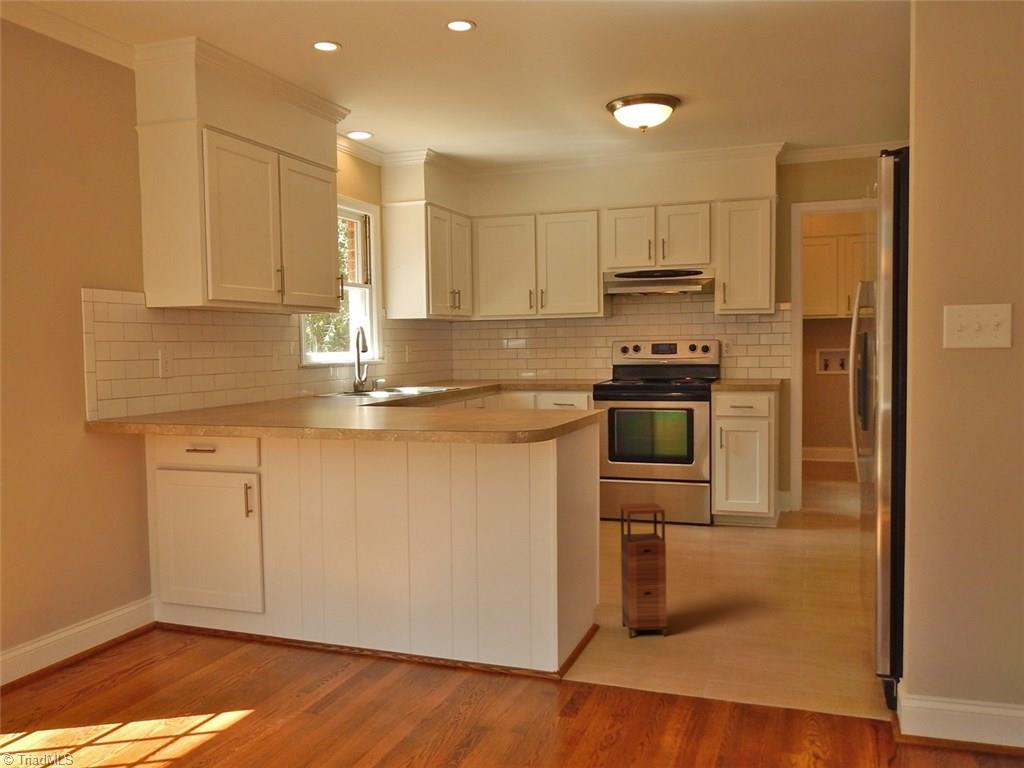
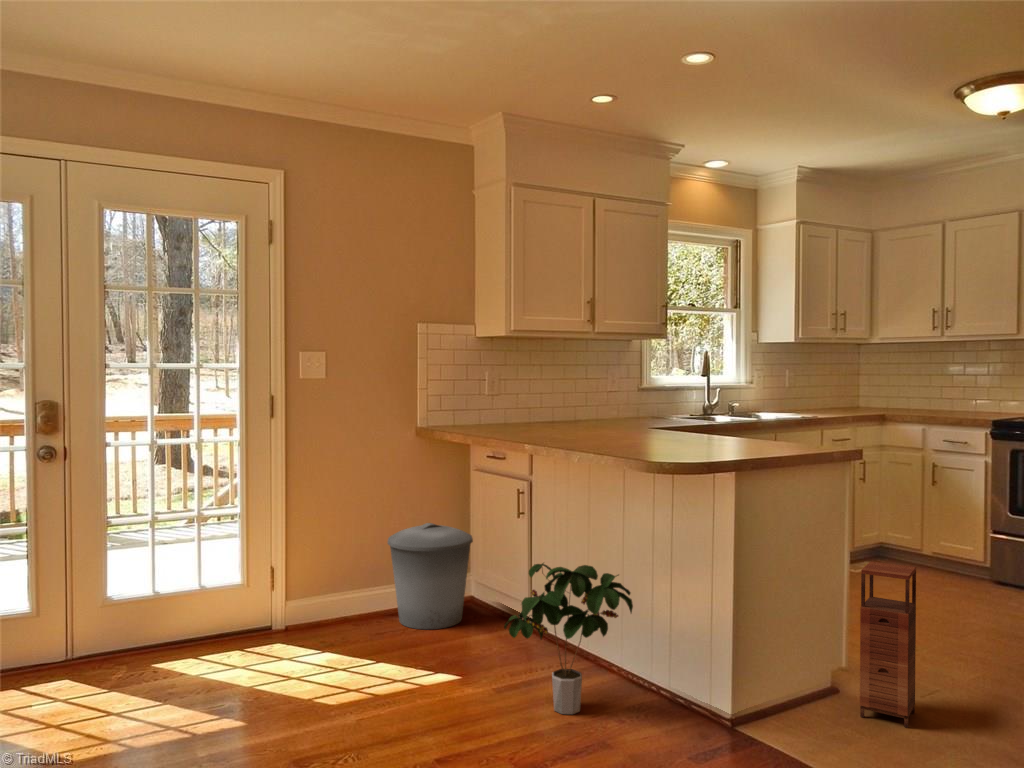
trash can: none [69,541,187,676] -> present [388,523,473,629]
potted plant: none [323,547,470,710] -> present [504,563,633,714]

